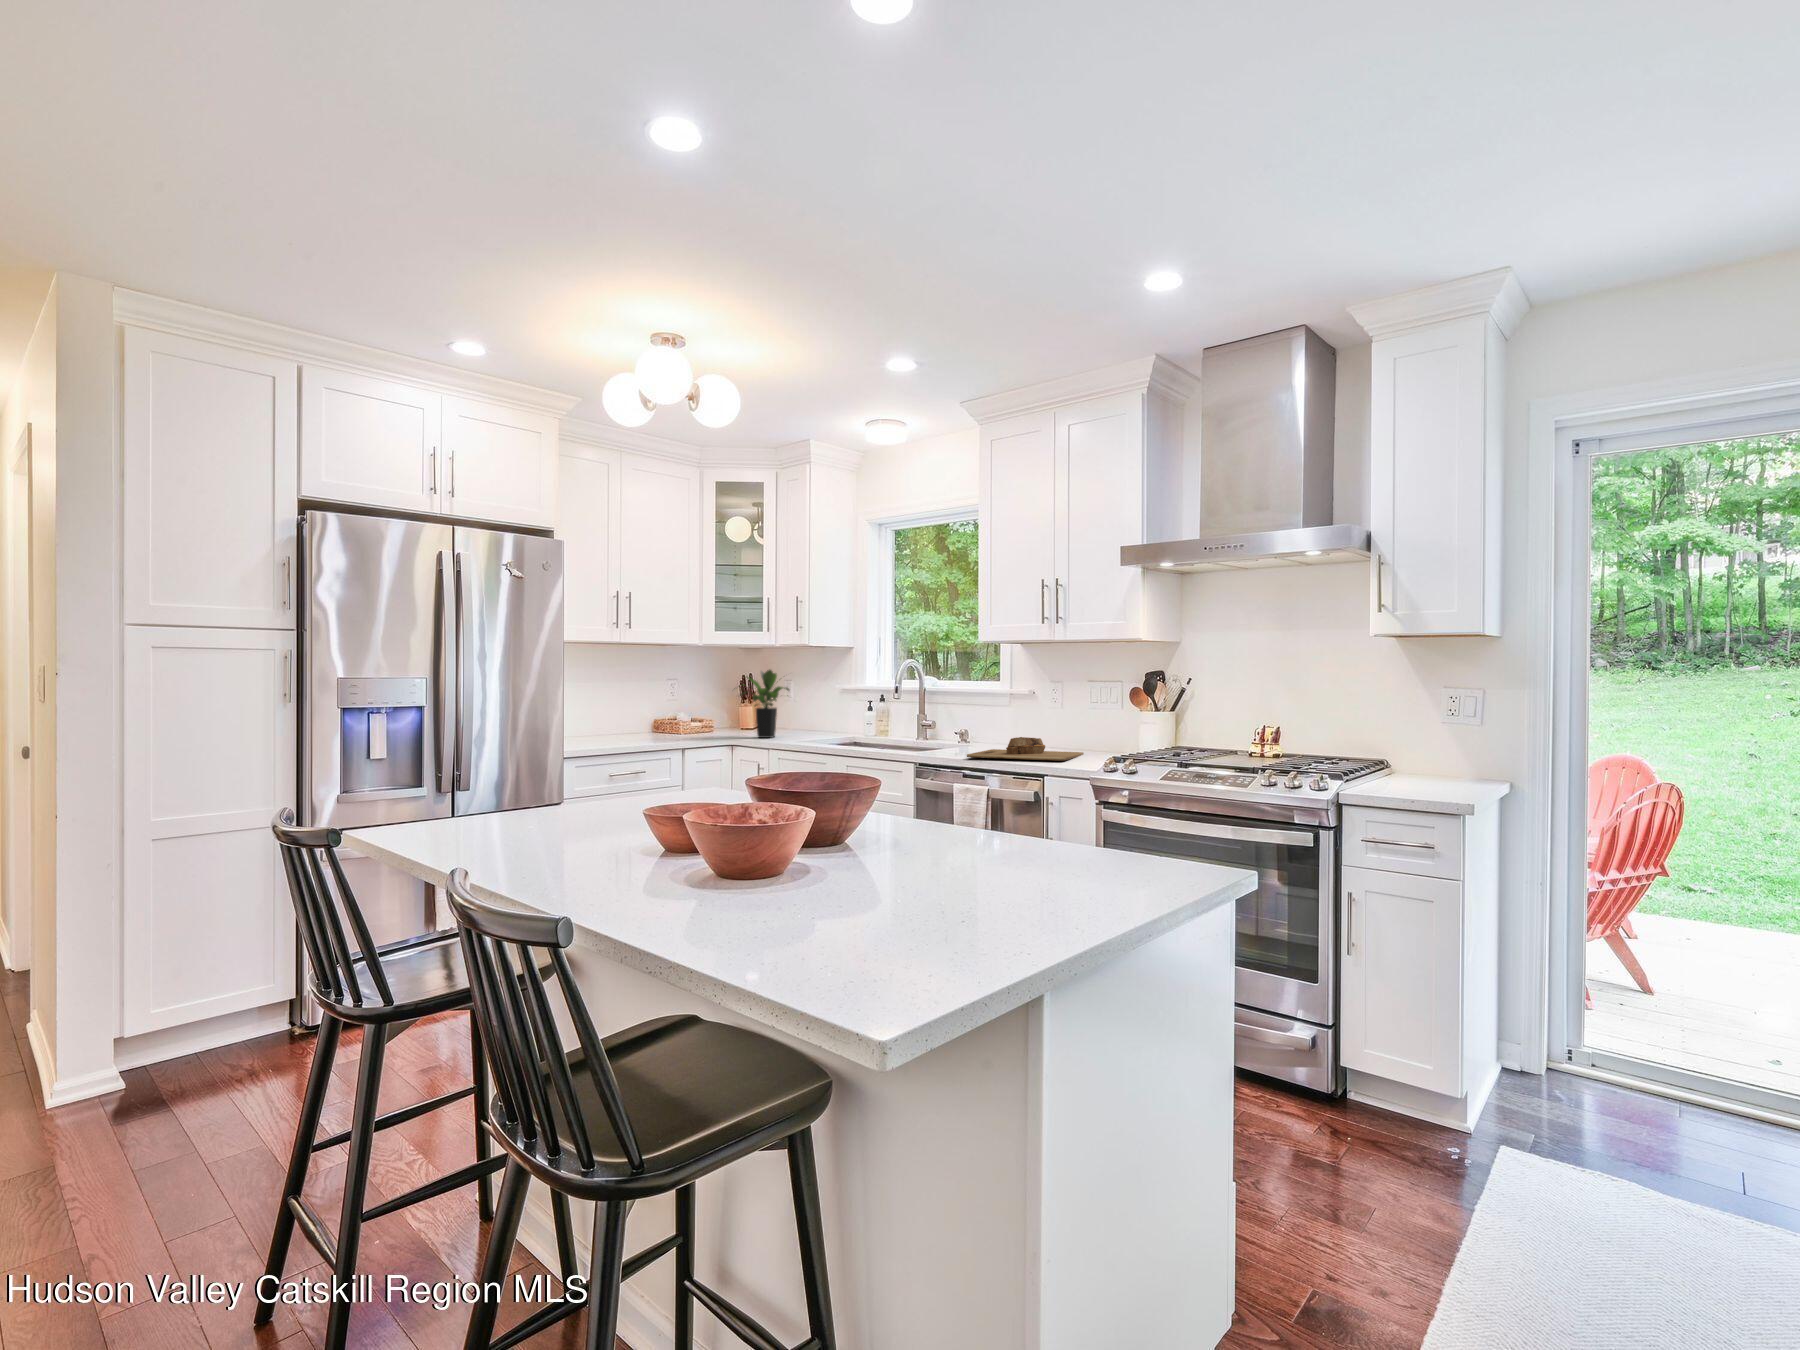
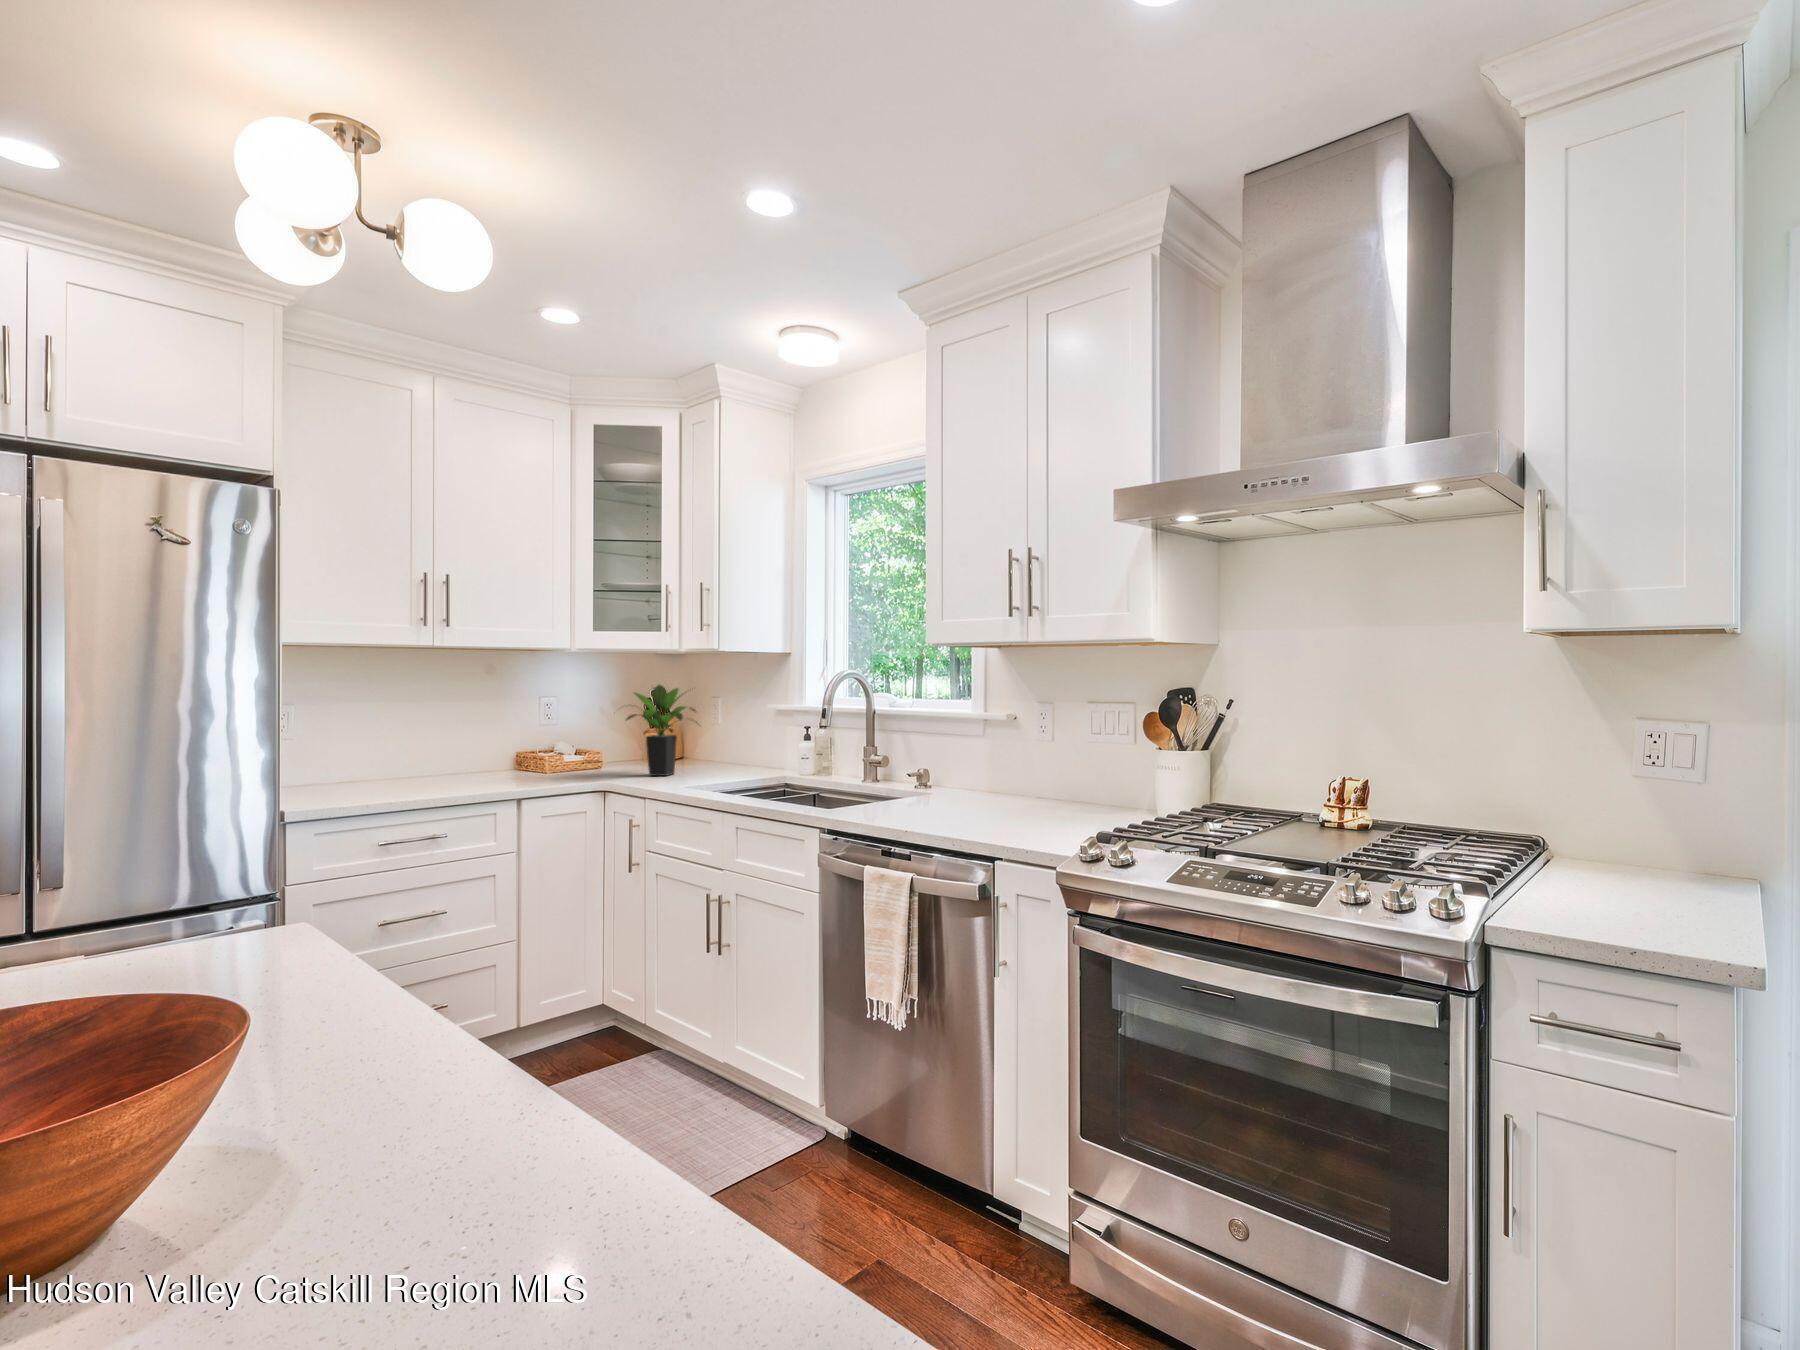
cutting board: present [967,737,1084,761] -> none [884,792,1065,833]

